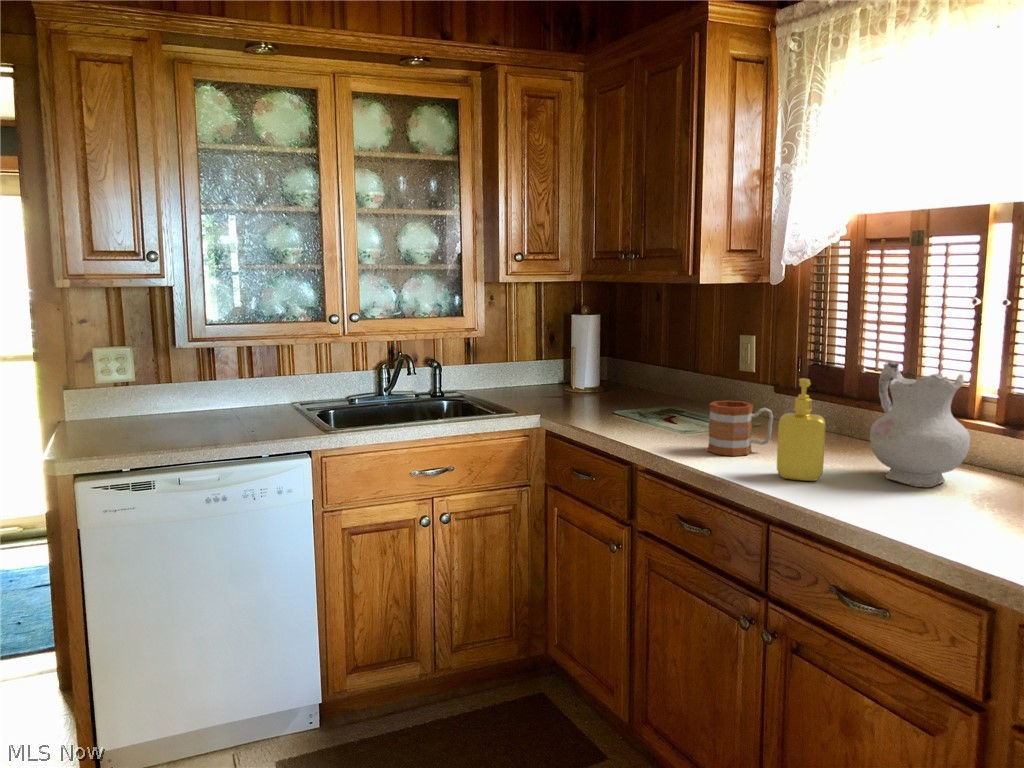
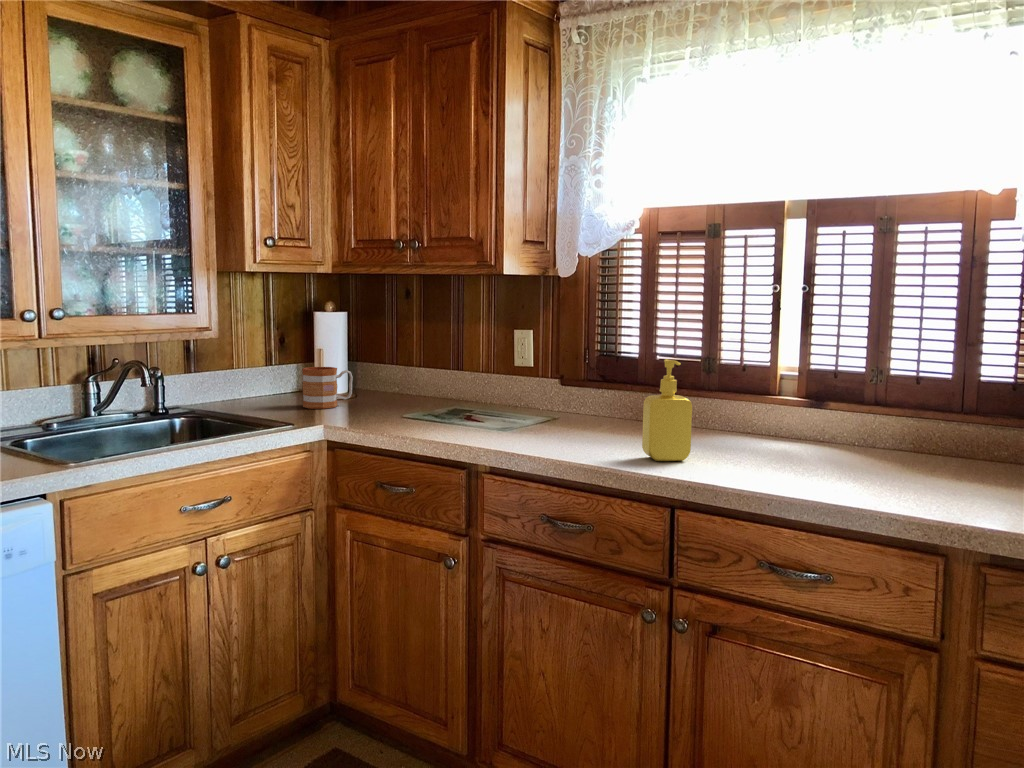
ceramic pitcher: present [870,362,970,487] -> none [710,342,800,456]
mug: present [708,401,773,456] -> present [302,367,353,409]

